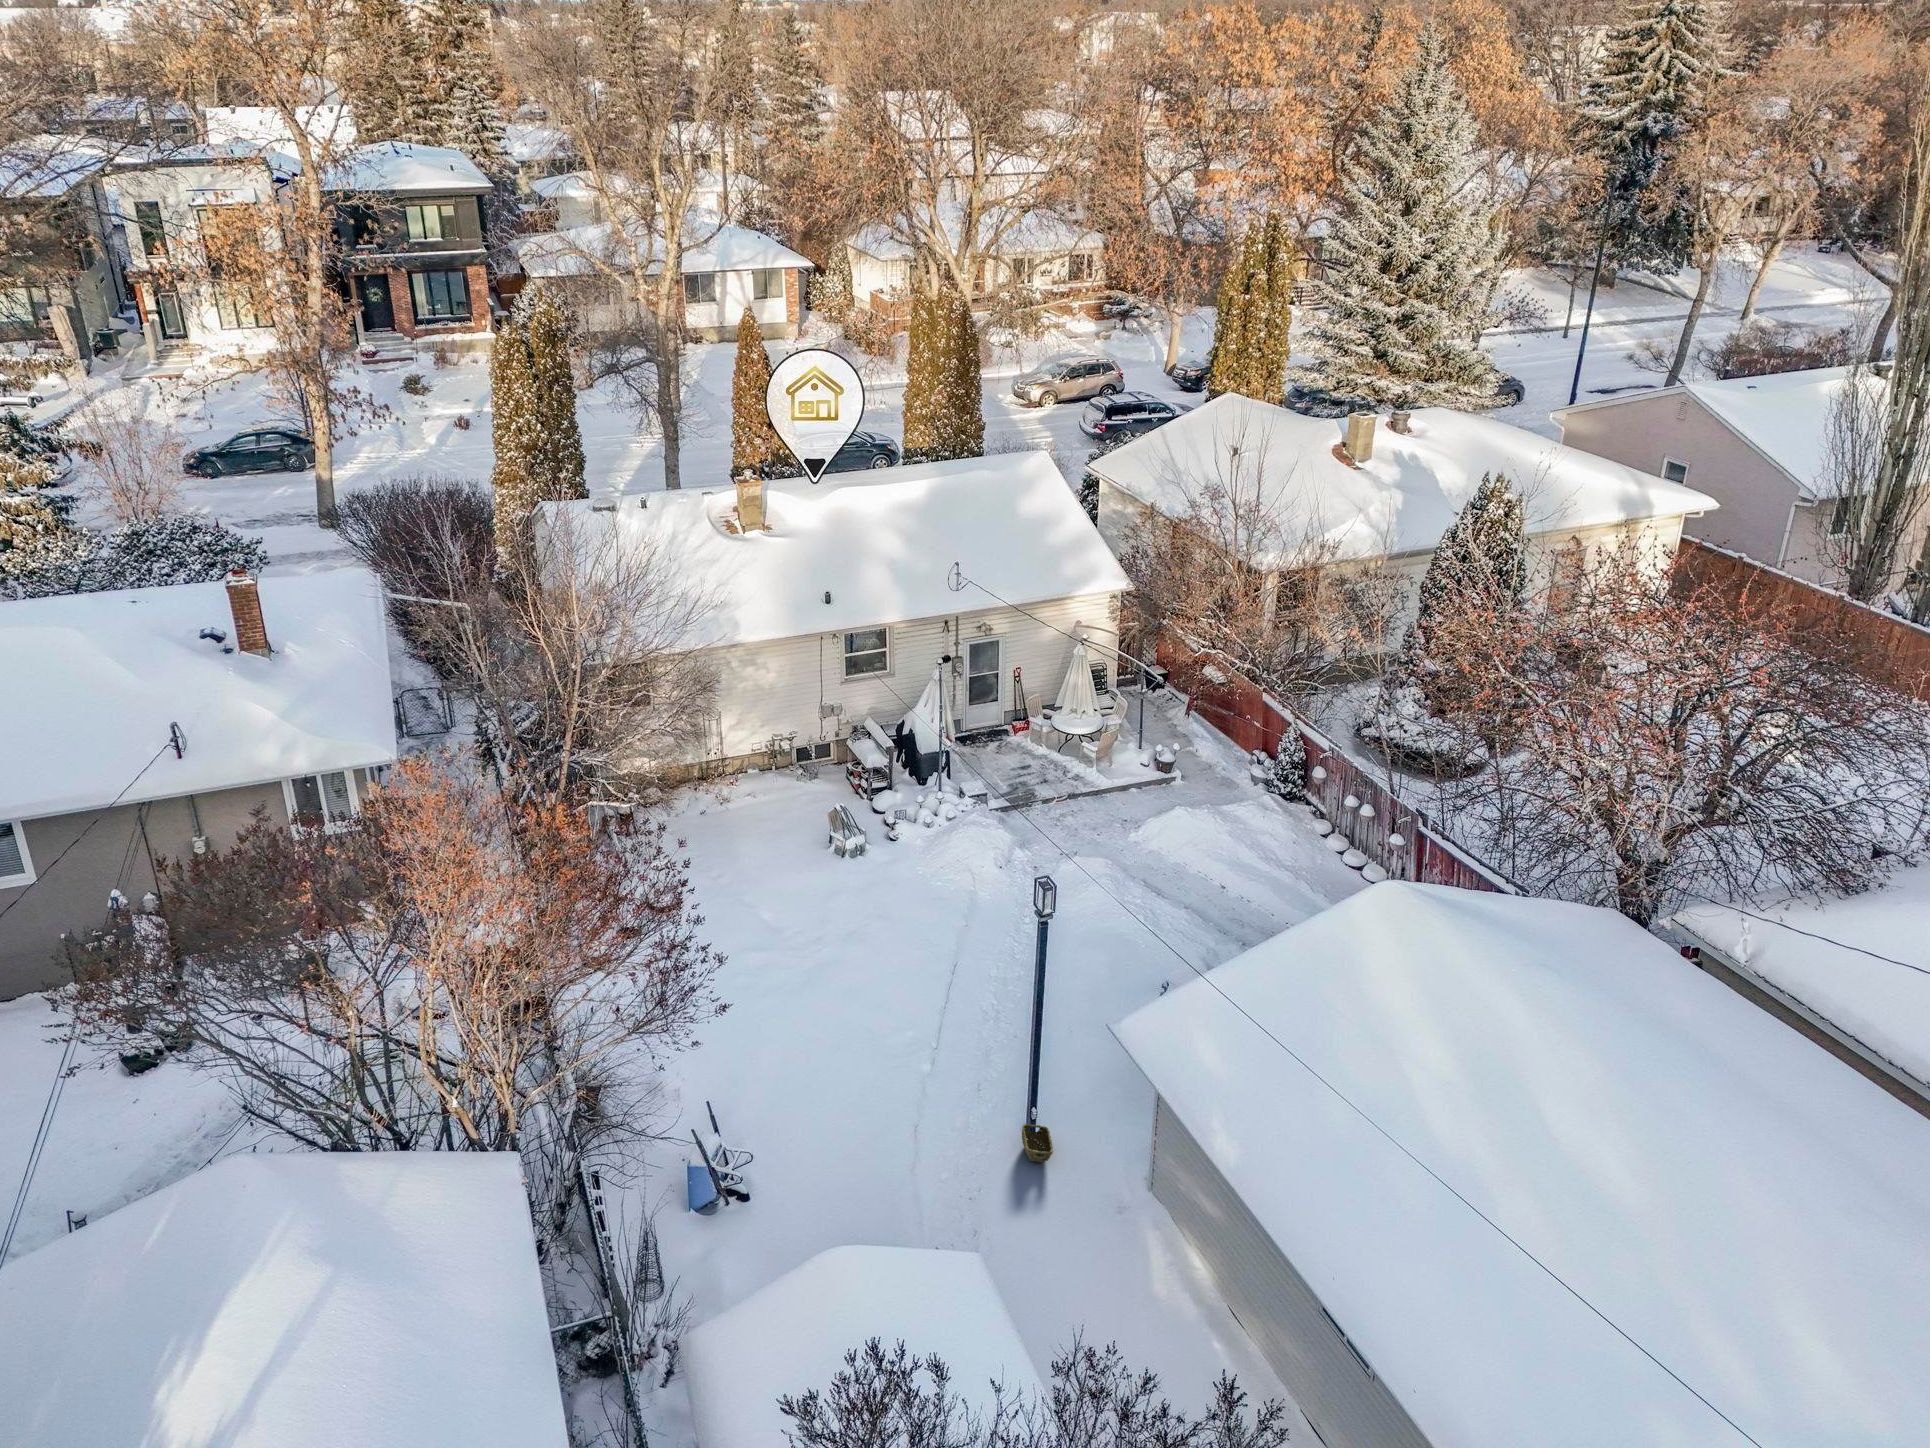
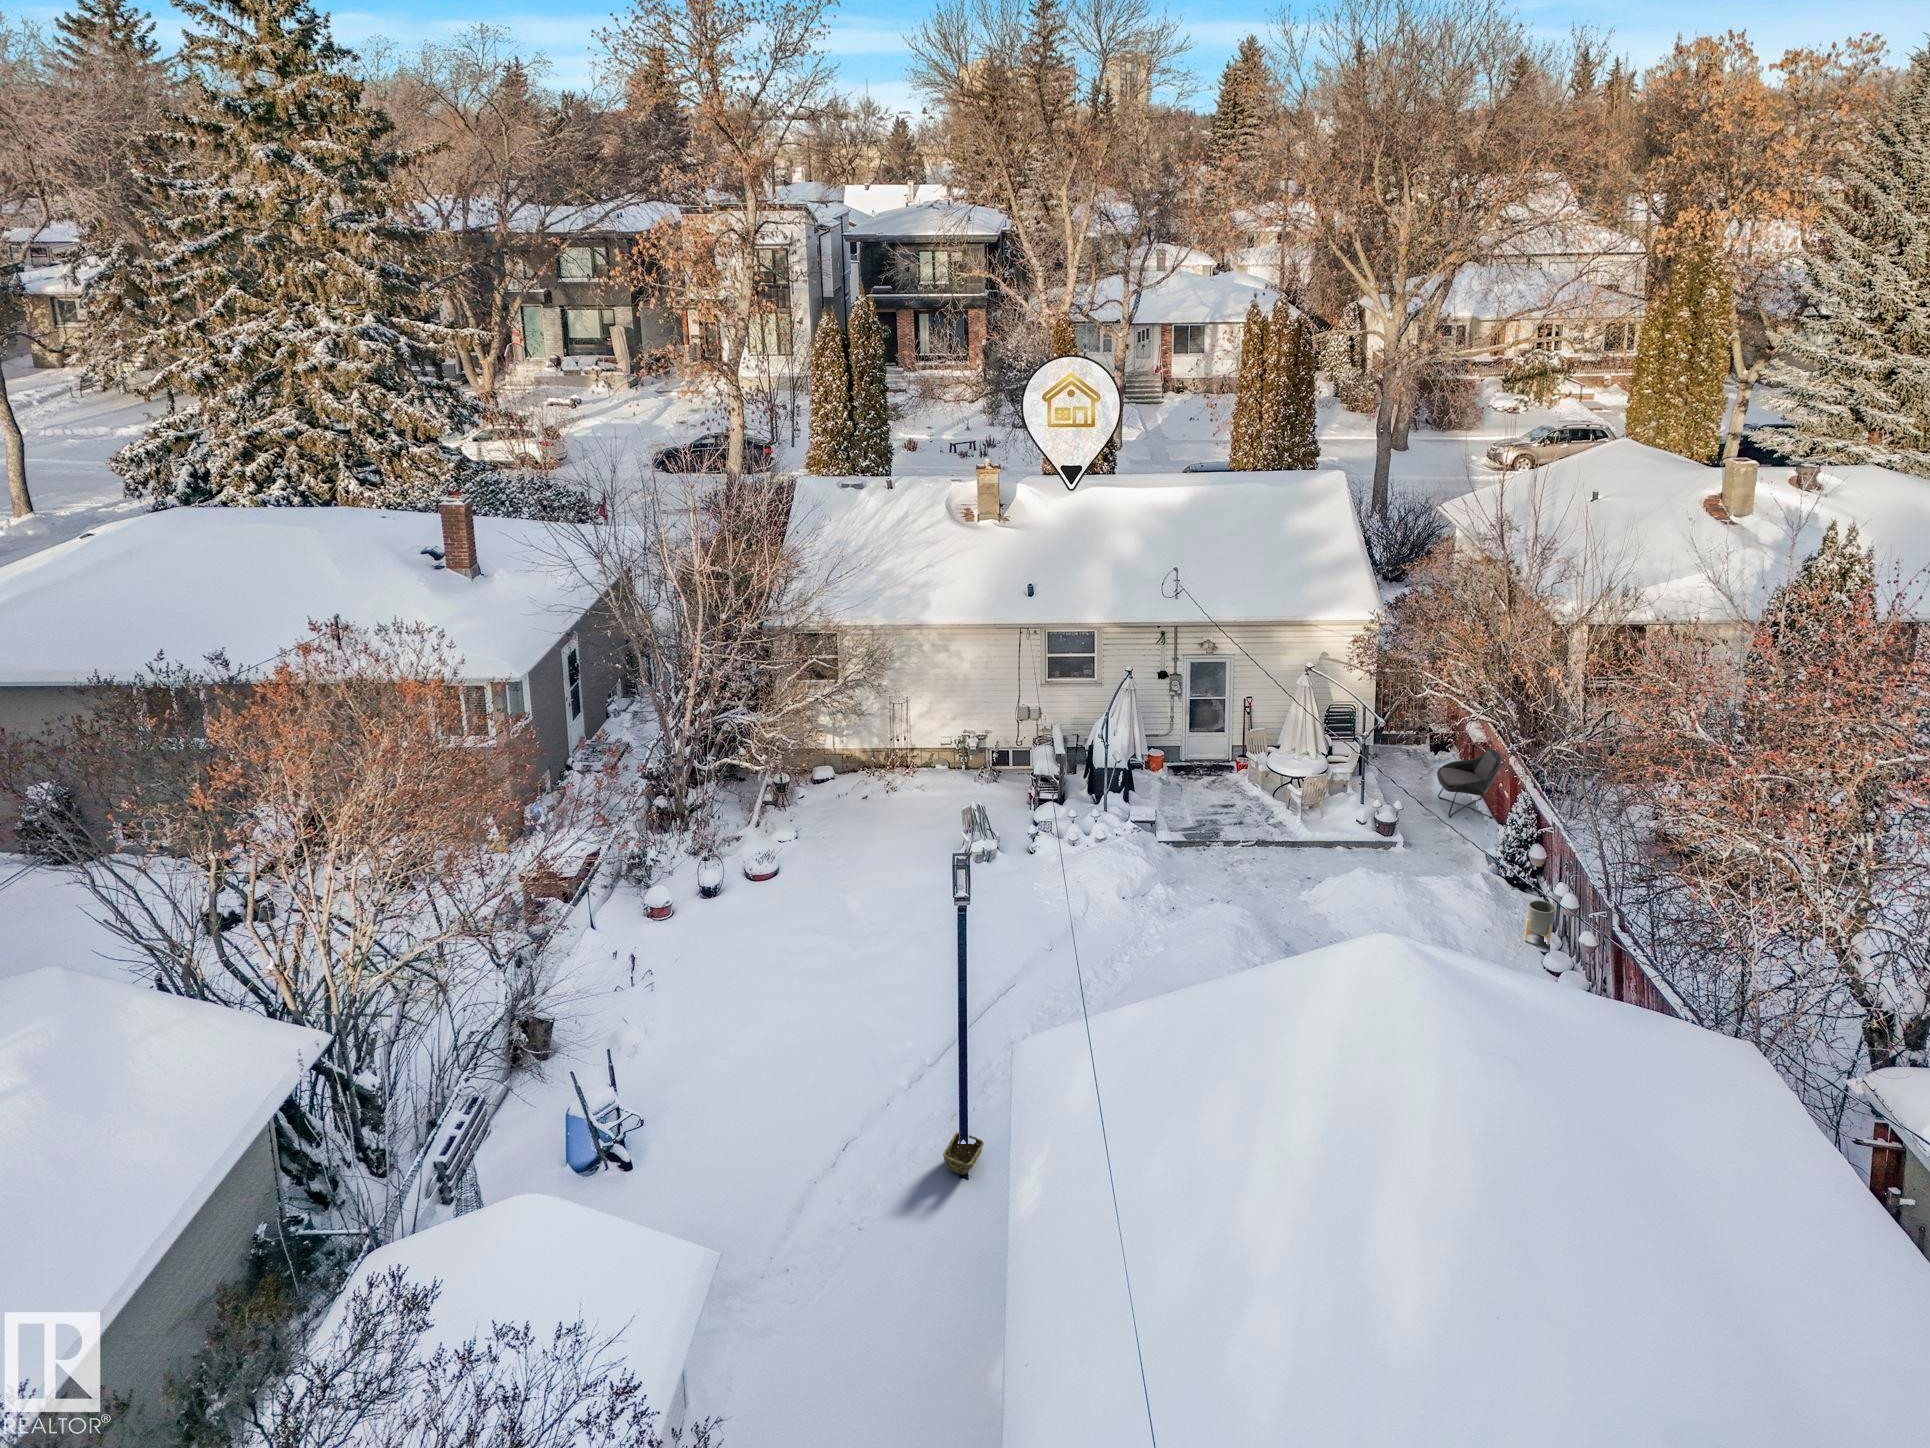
lounge chair: none [1181,685,1238,747] -> present [1437,749,1501,819]
planter: none [1318,811,1345,847] -> present [1524,900,1556,946]

